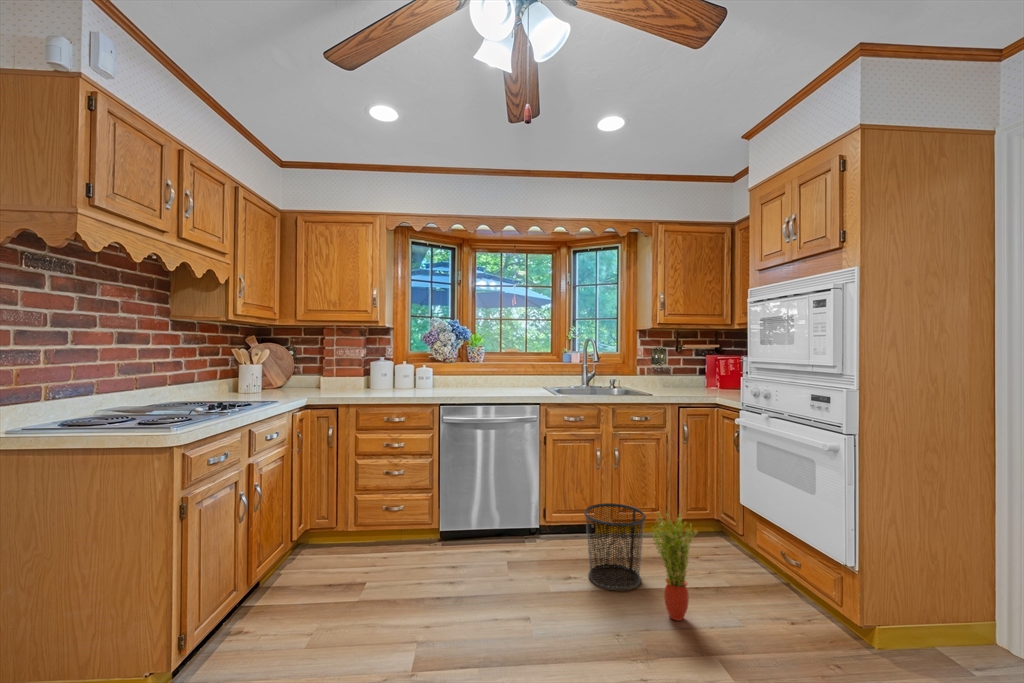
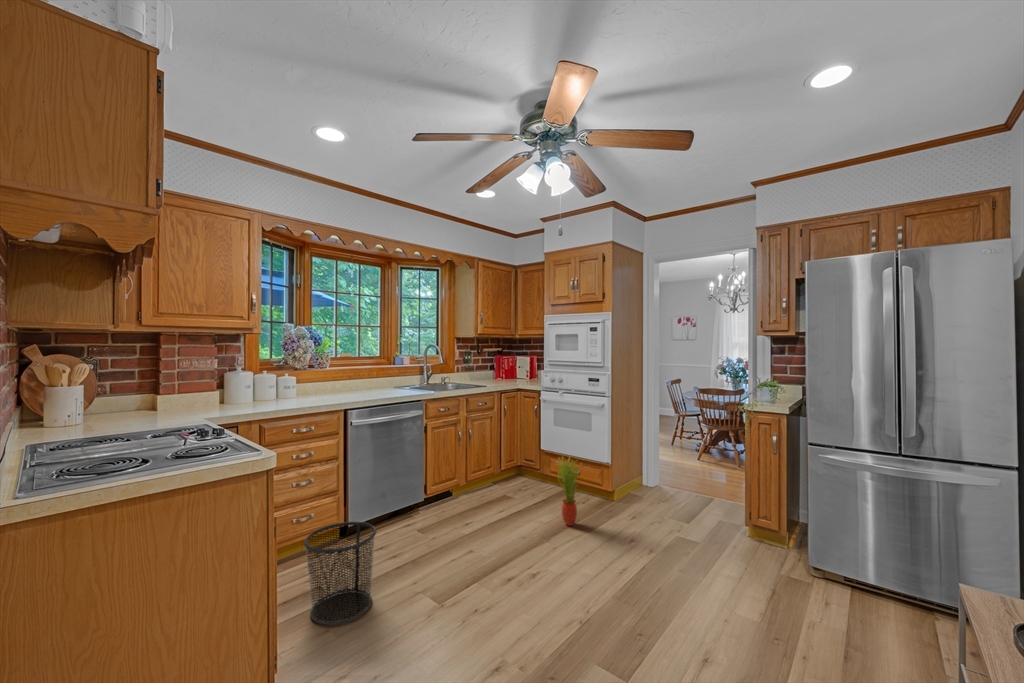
waste bin: present [584,503,646,590] -> present [304,522,376,625]

